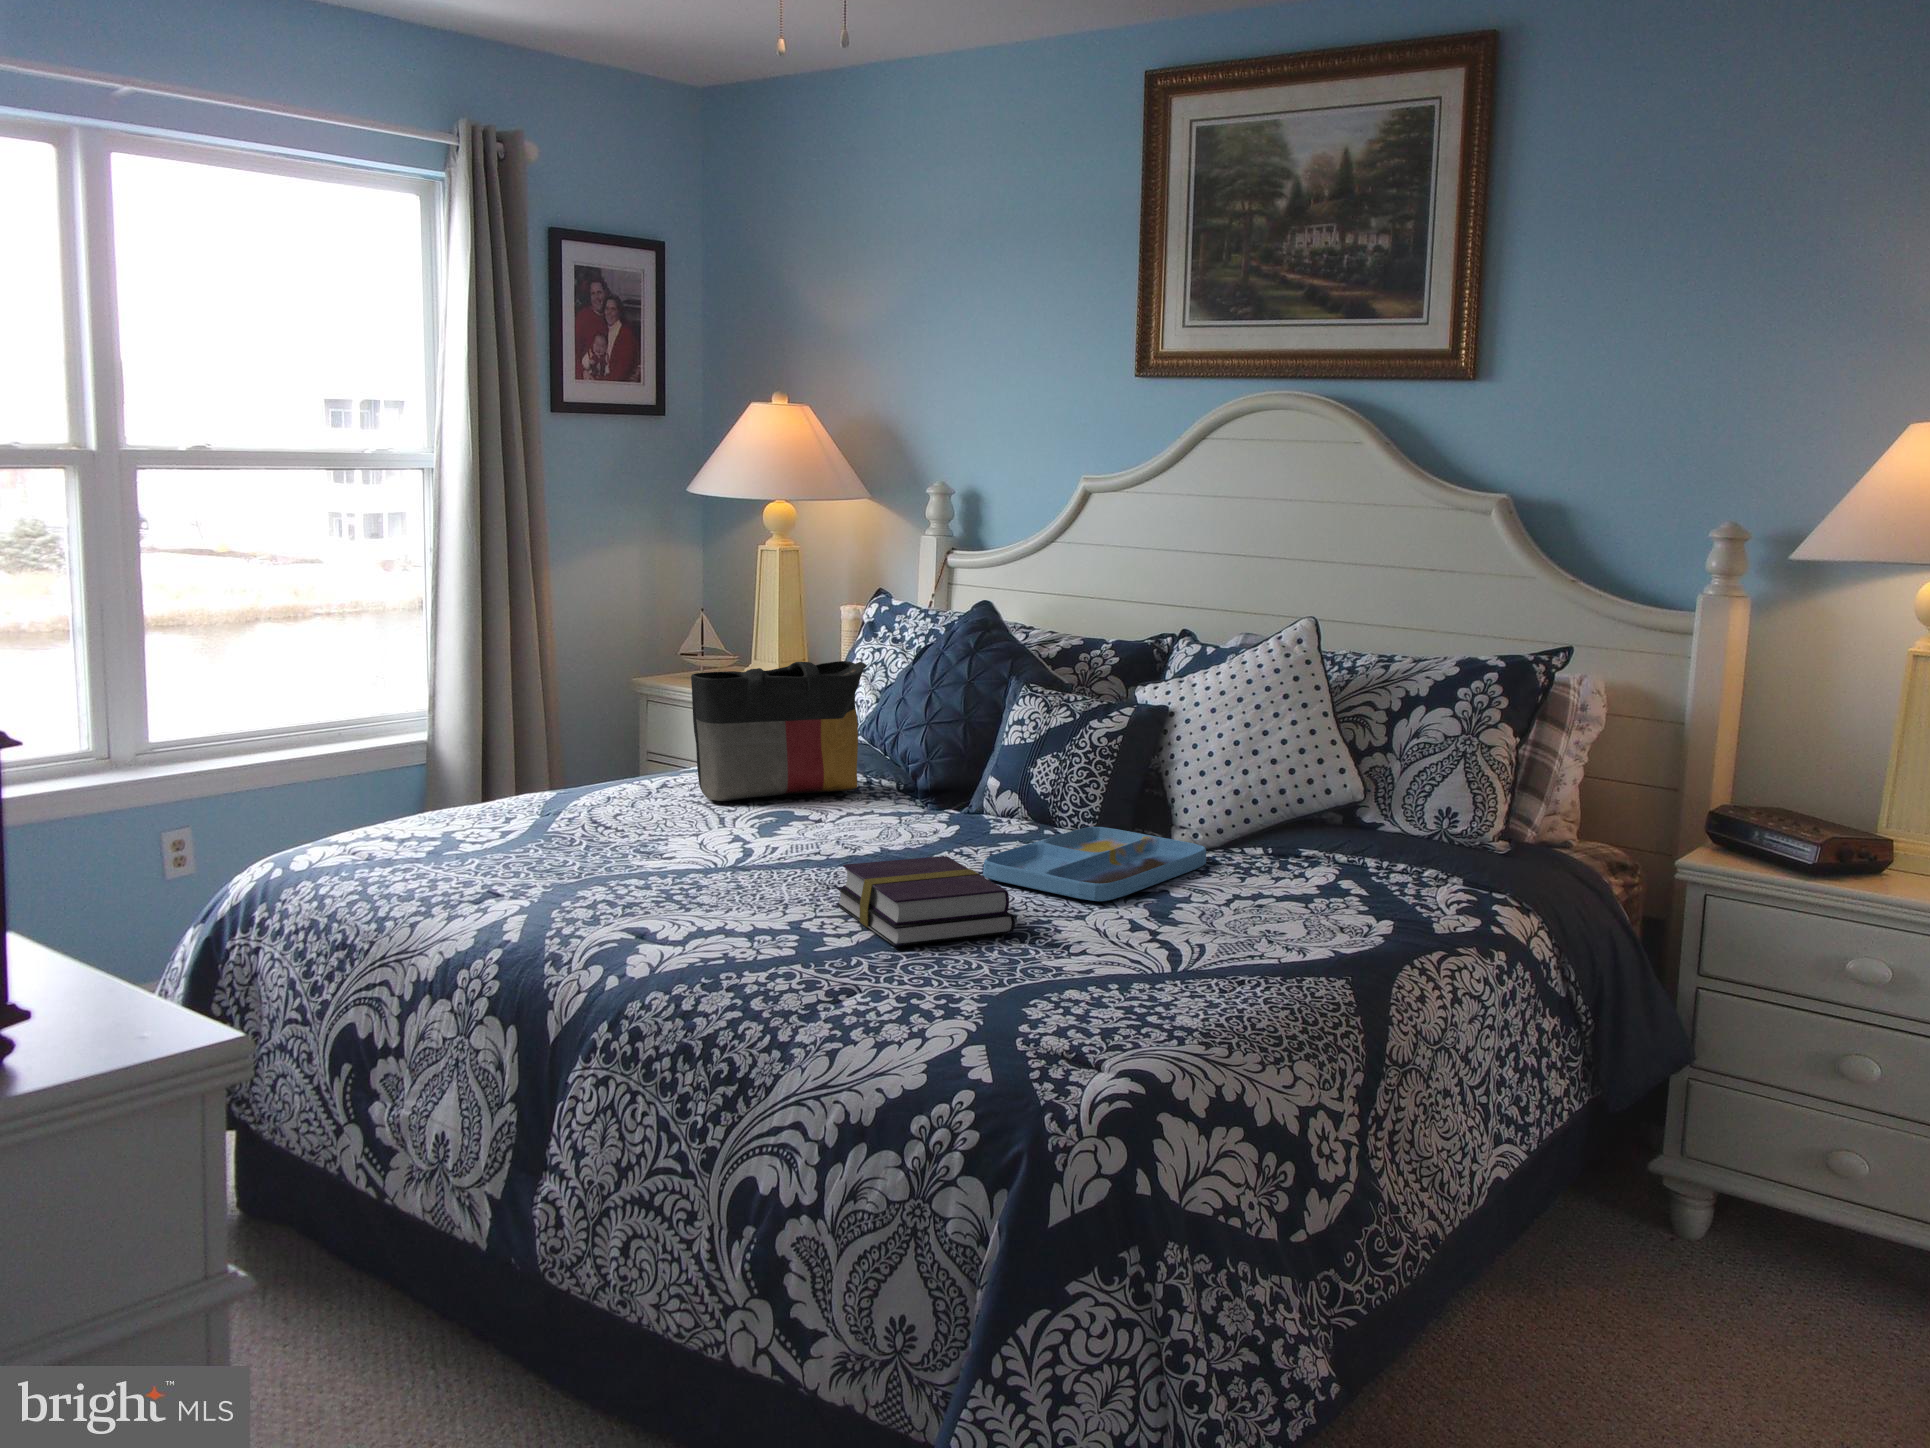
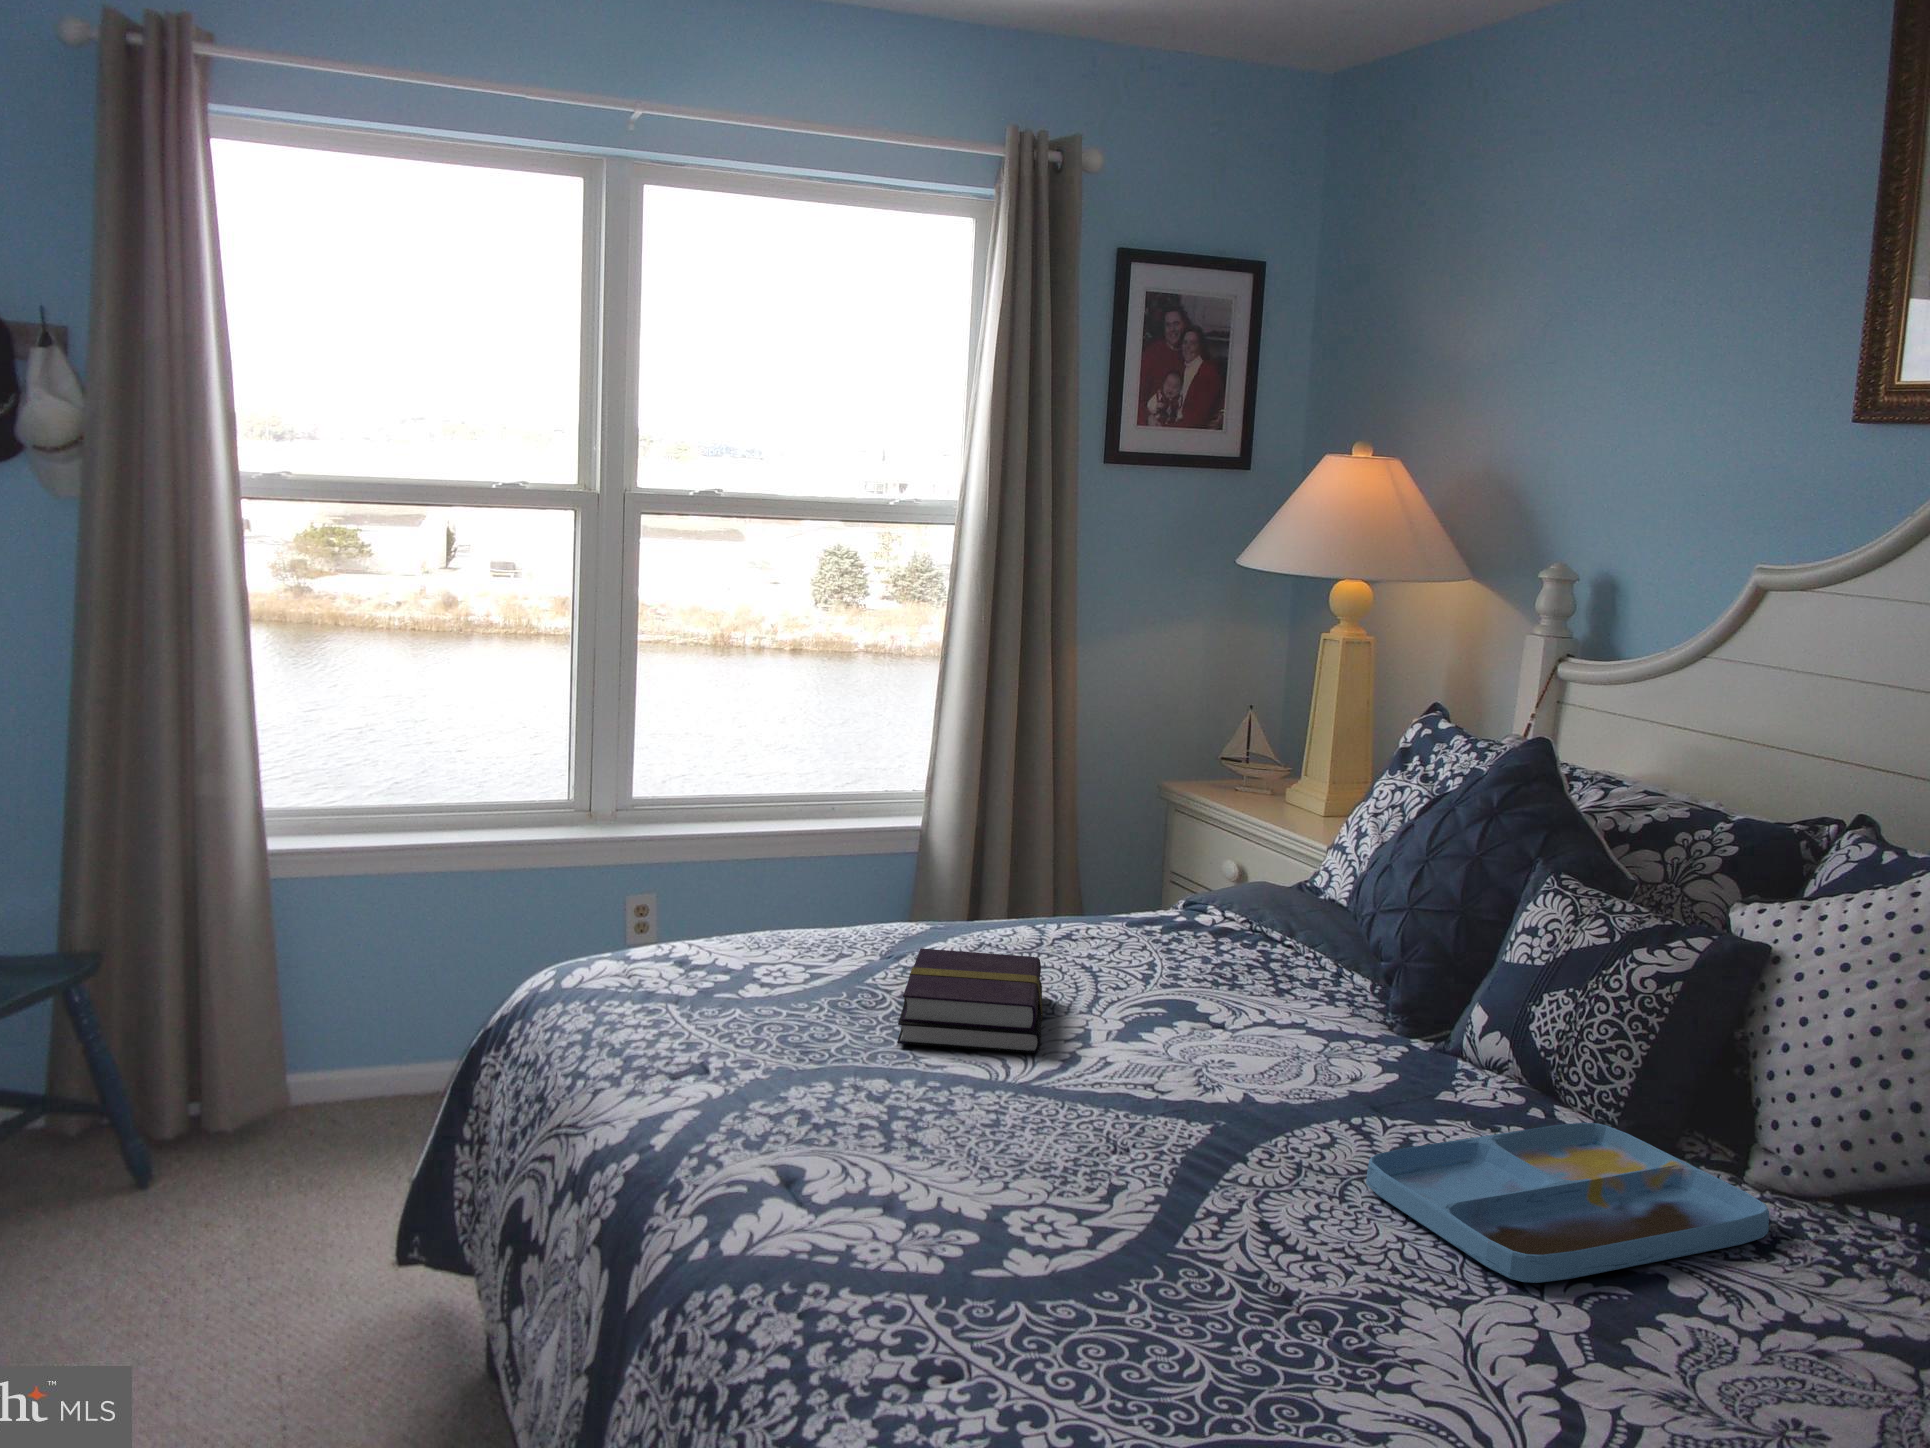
tote bag: present [691,661,867,801] -> none [1093,808,1329,985]
book: present [836,856,1015,946] -> present [897,949,1042,1053]

